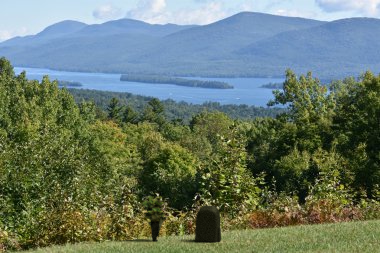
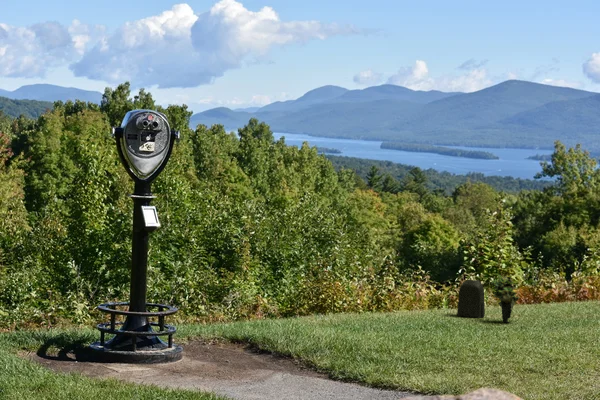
potted plant: present [142,196,167,241] -> present [492,275,519,323]

